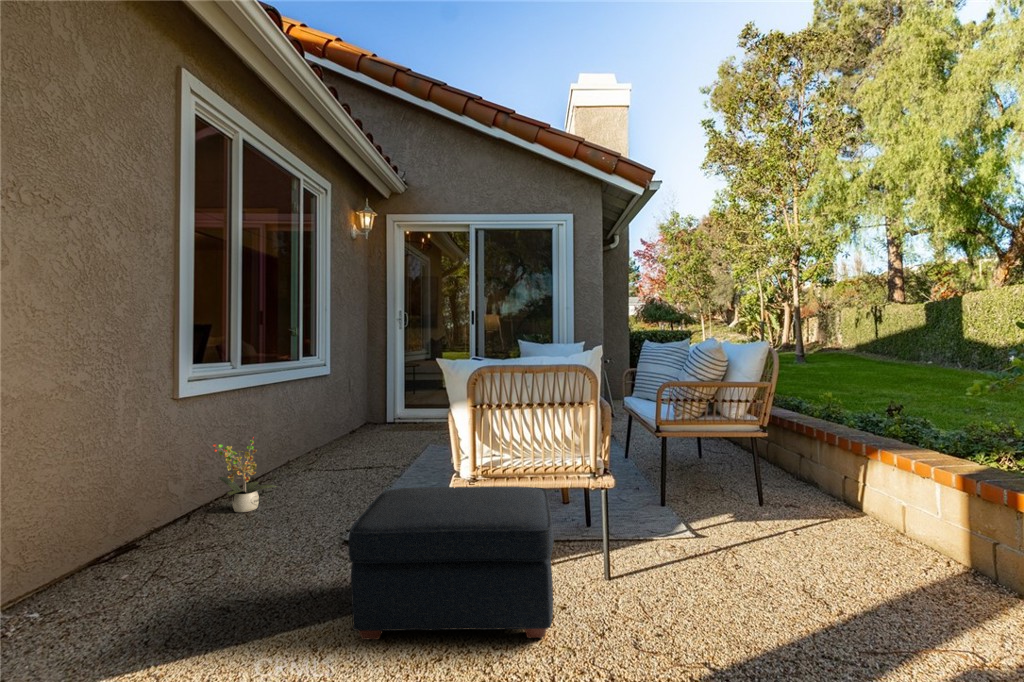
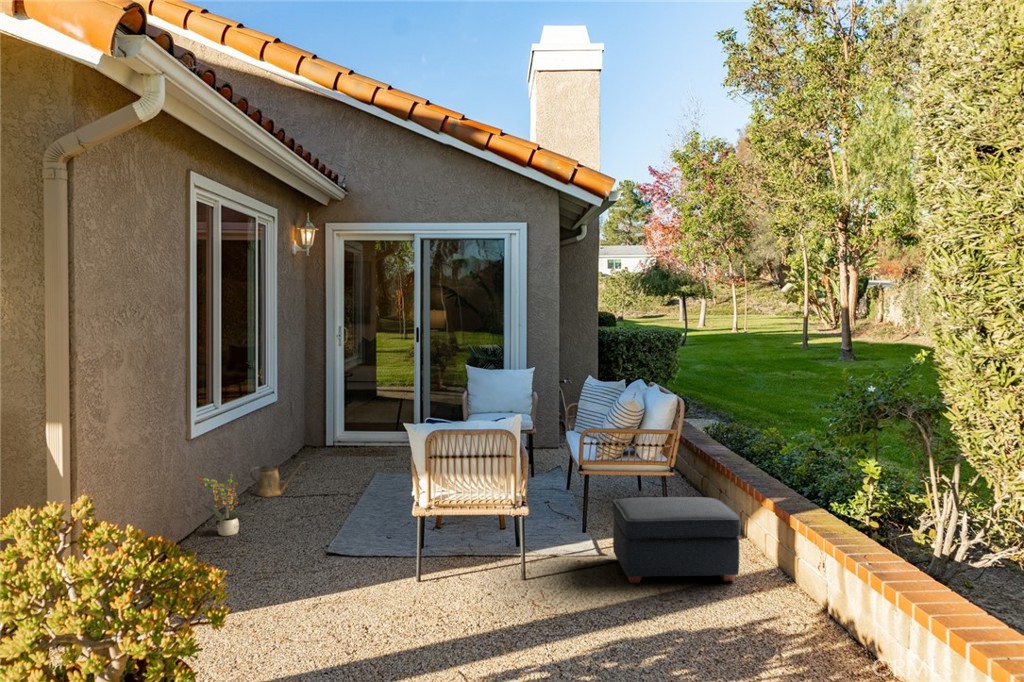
watering can: none [295,431,352,468] -> present [249,462,305,497]
ottoman: present [348,486,554,640] -> present [612,497,741,583]

